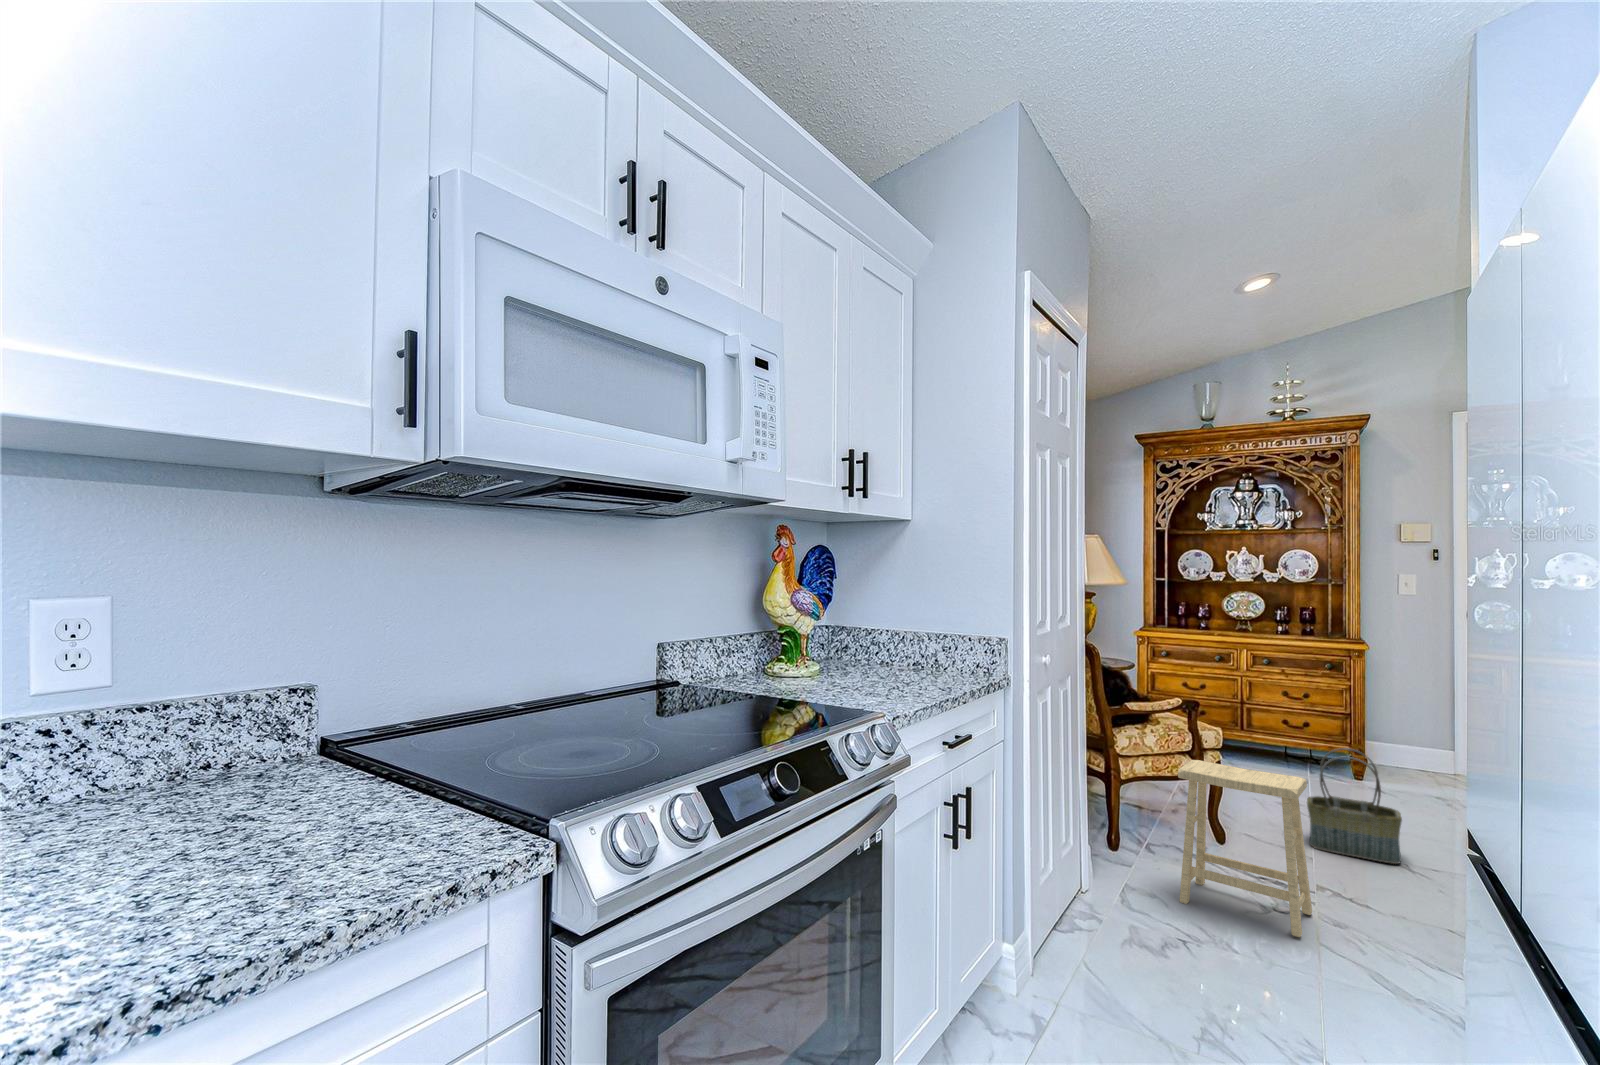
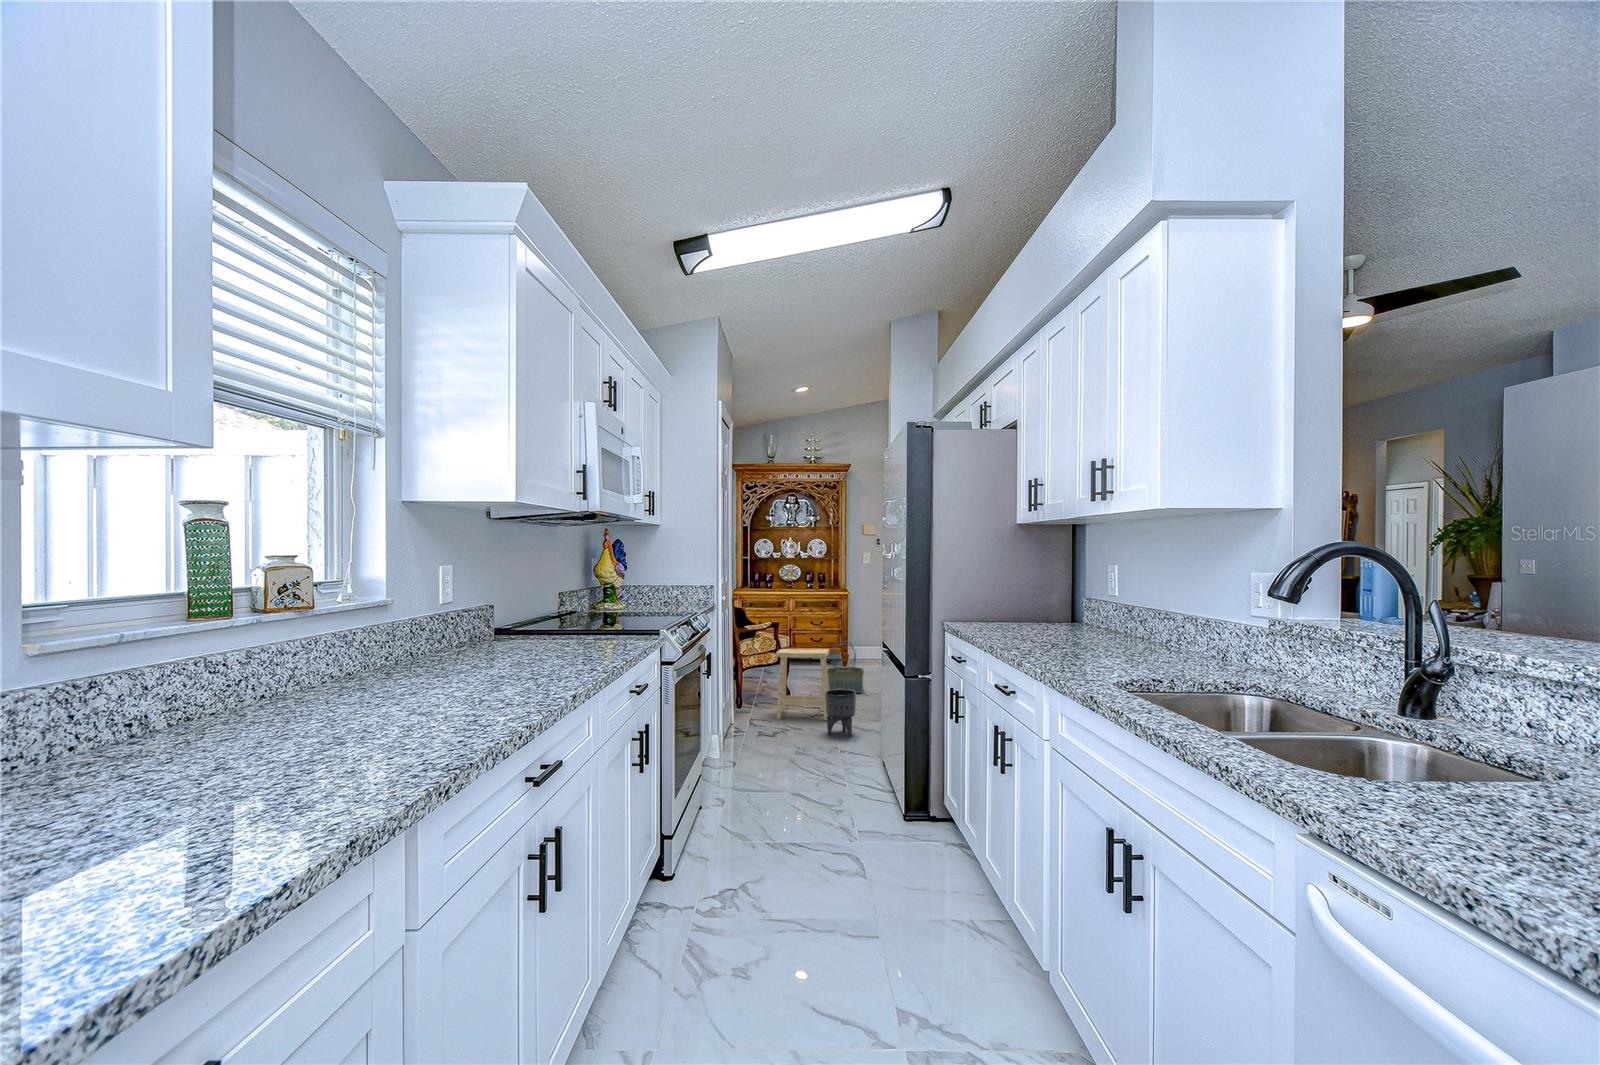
planter: none [1288,885,1376,1017] -> present [825,689,856,736]

